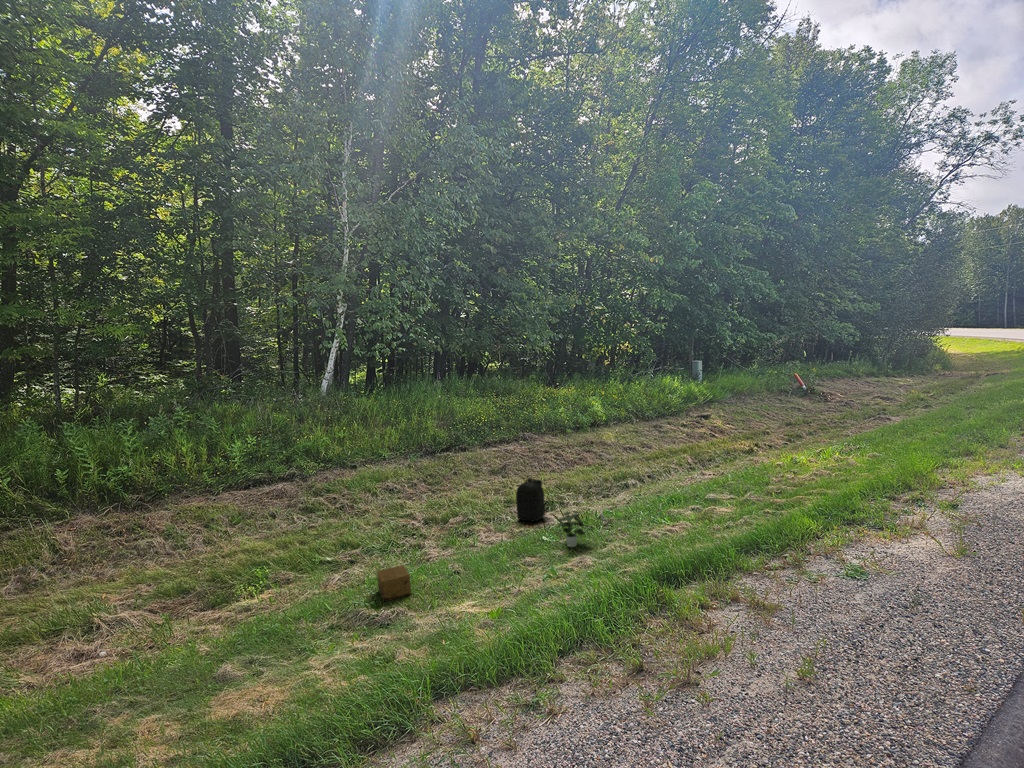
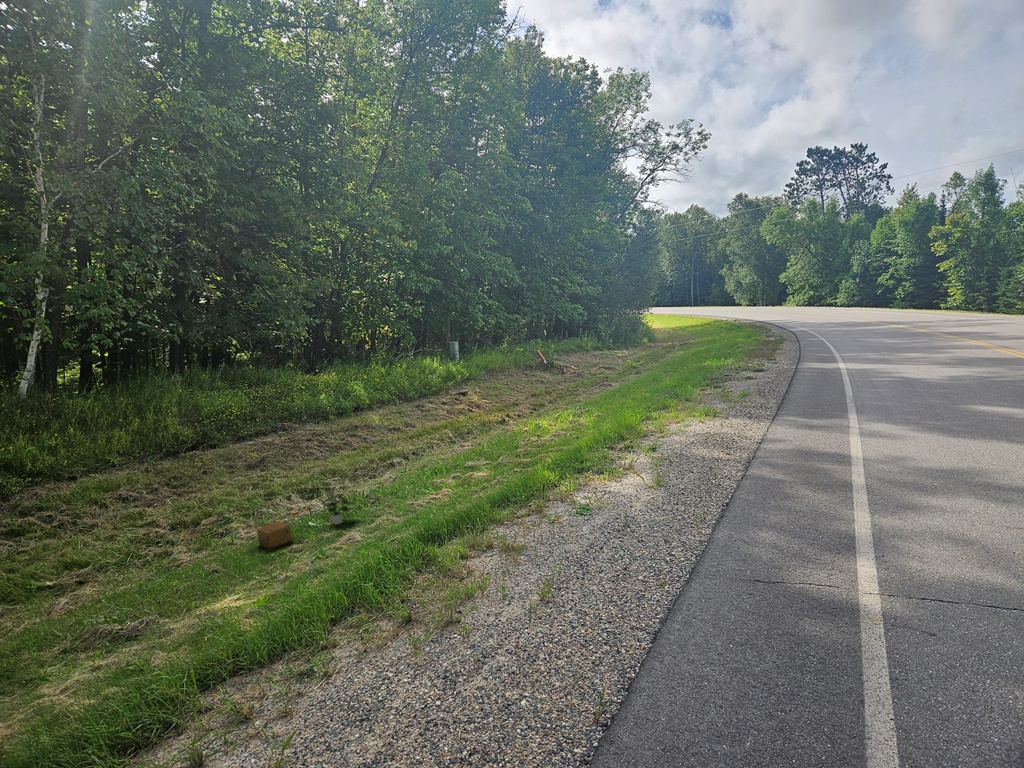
backpack: present [516,479,545,522] -> none [278,468,310,510]
cardboard box: present [377,565,411,602] -> present [257,521,292,550]

